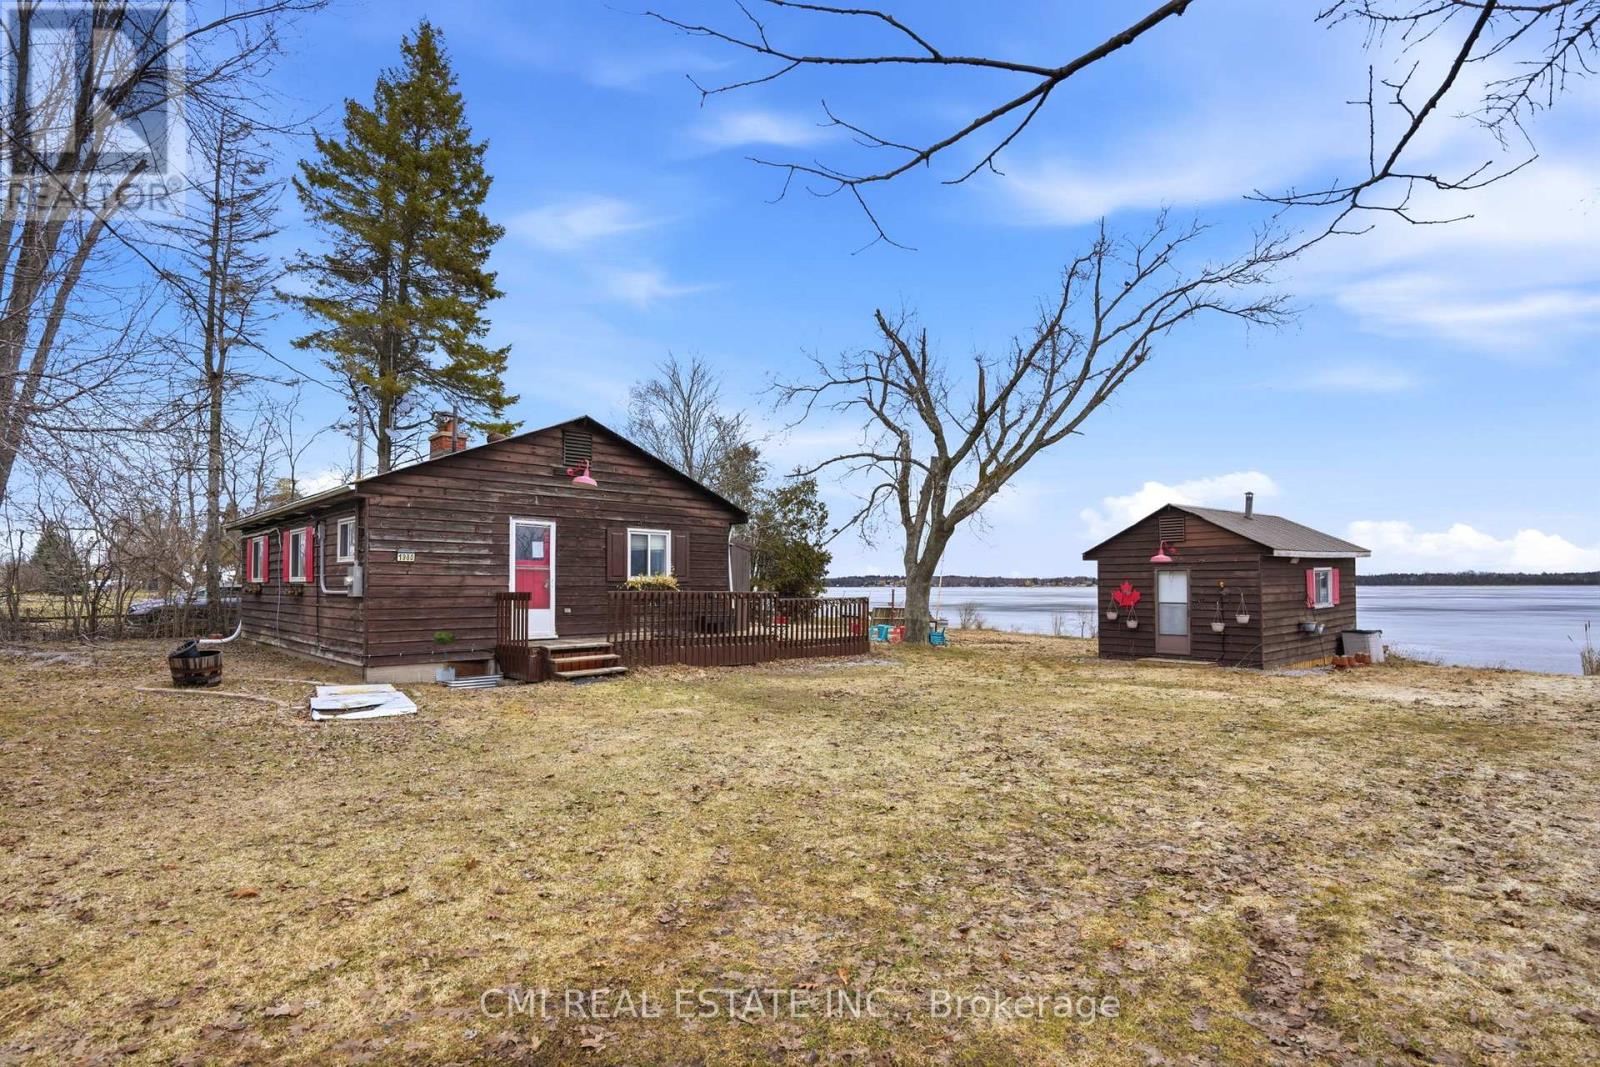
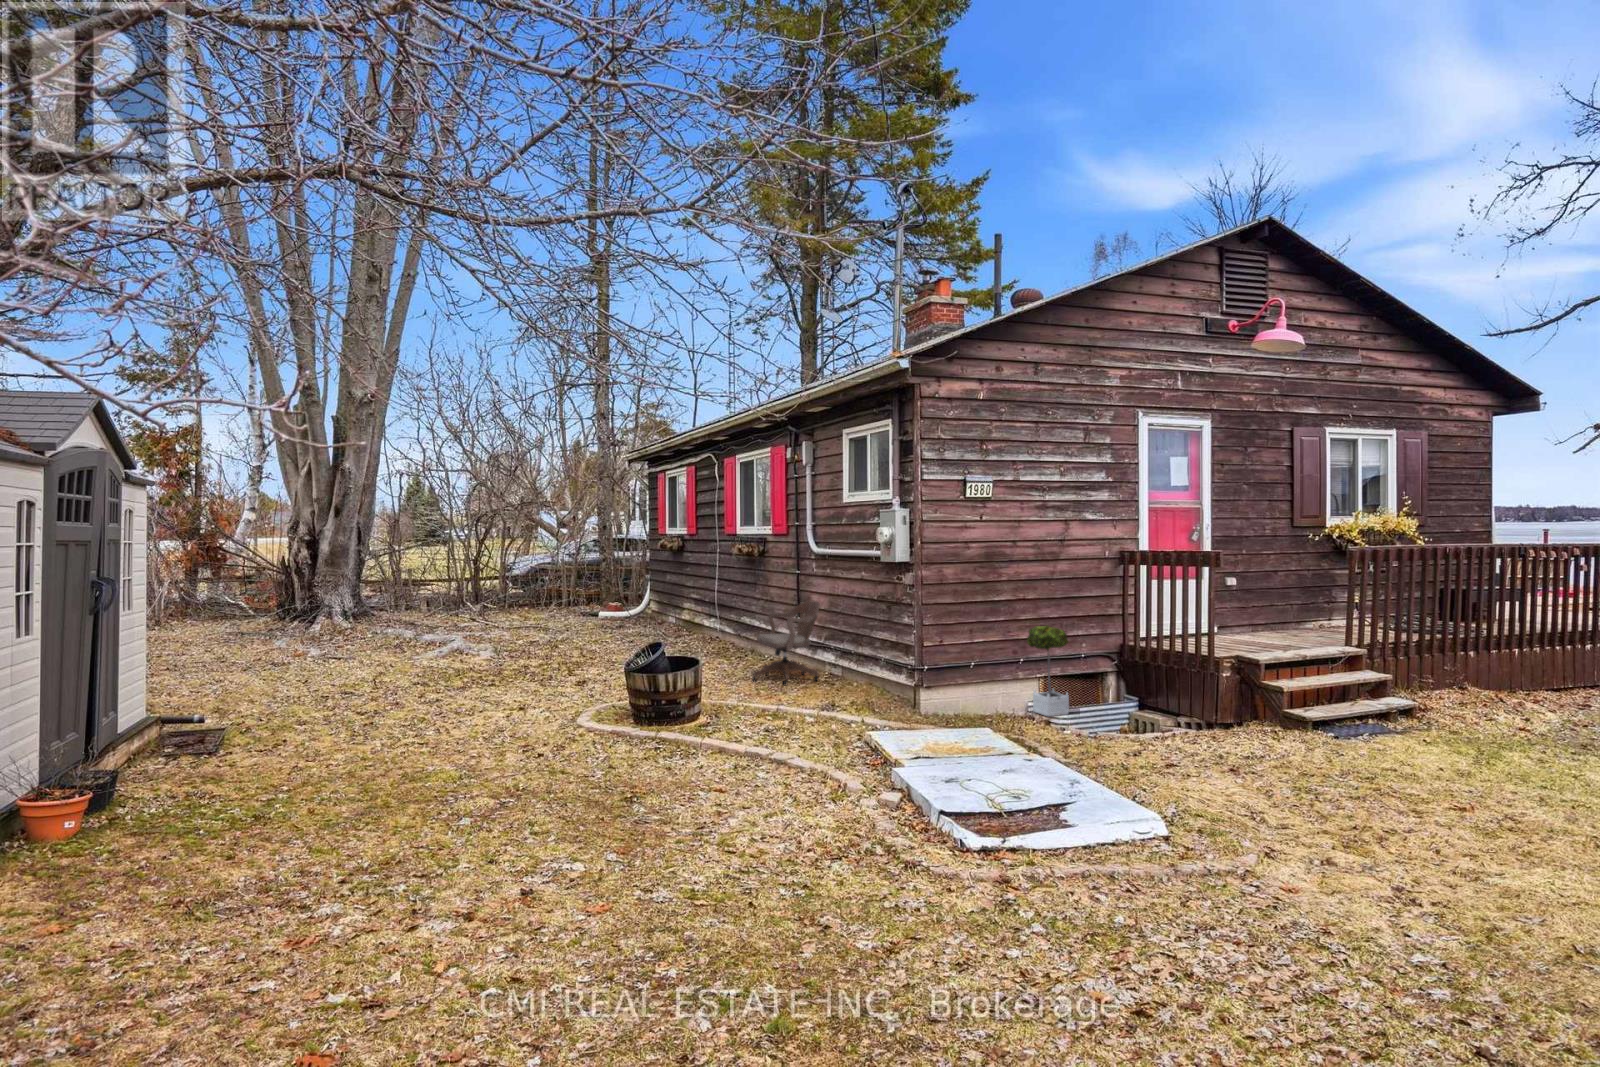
chair: none [271,623,325,675] -> present [752,601,819,685]

